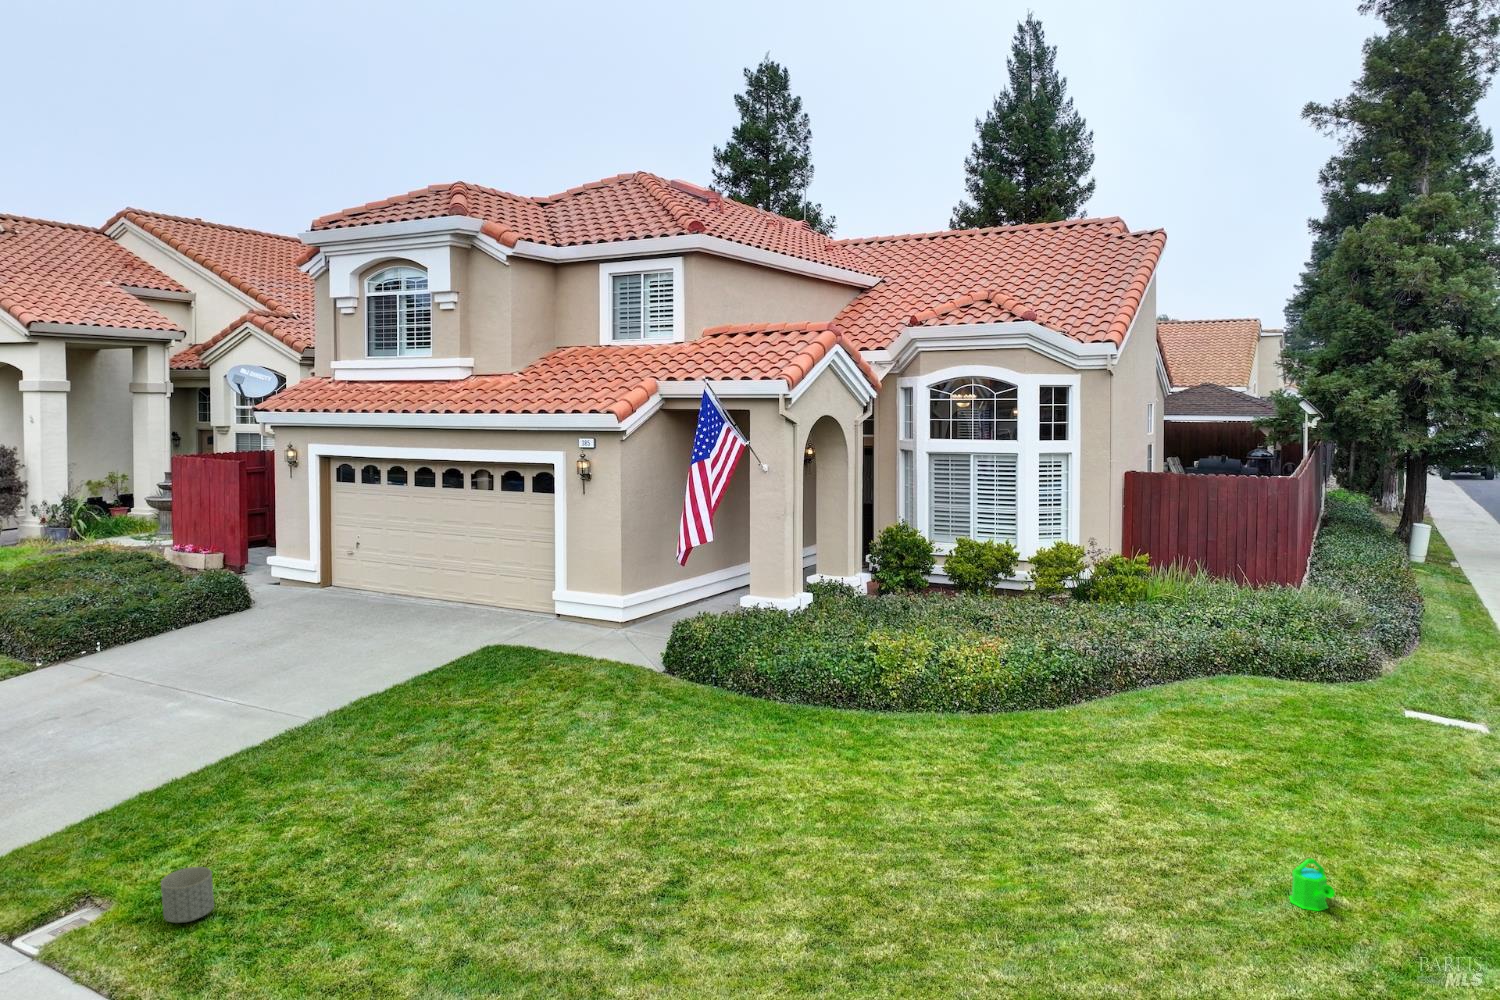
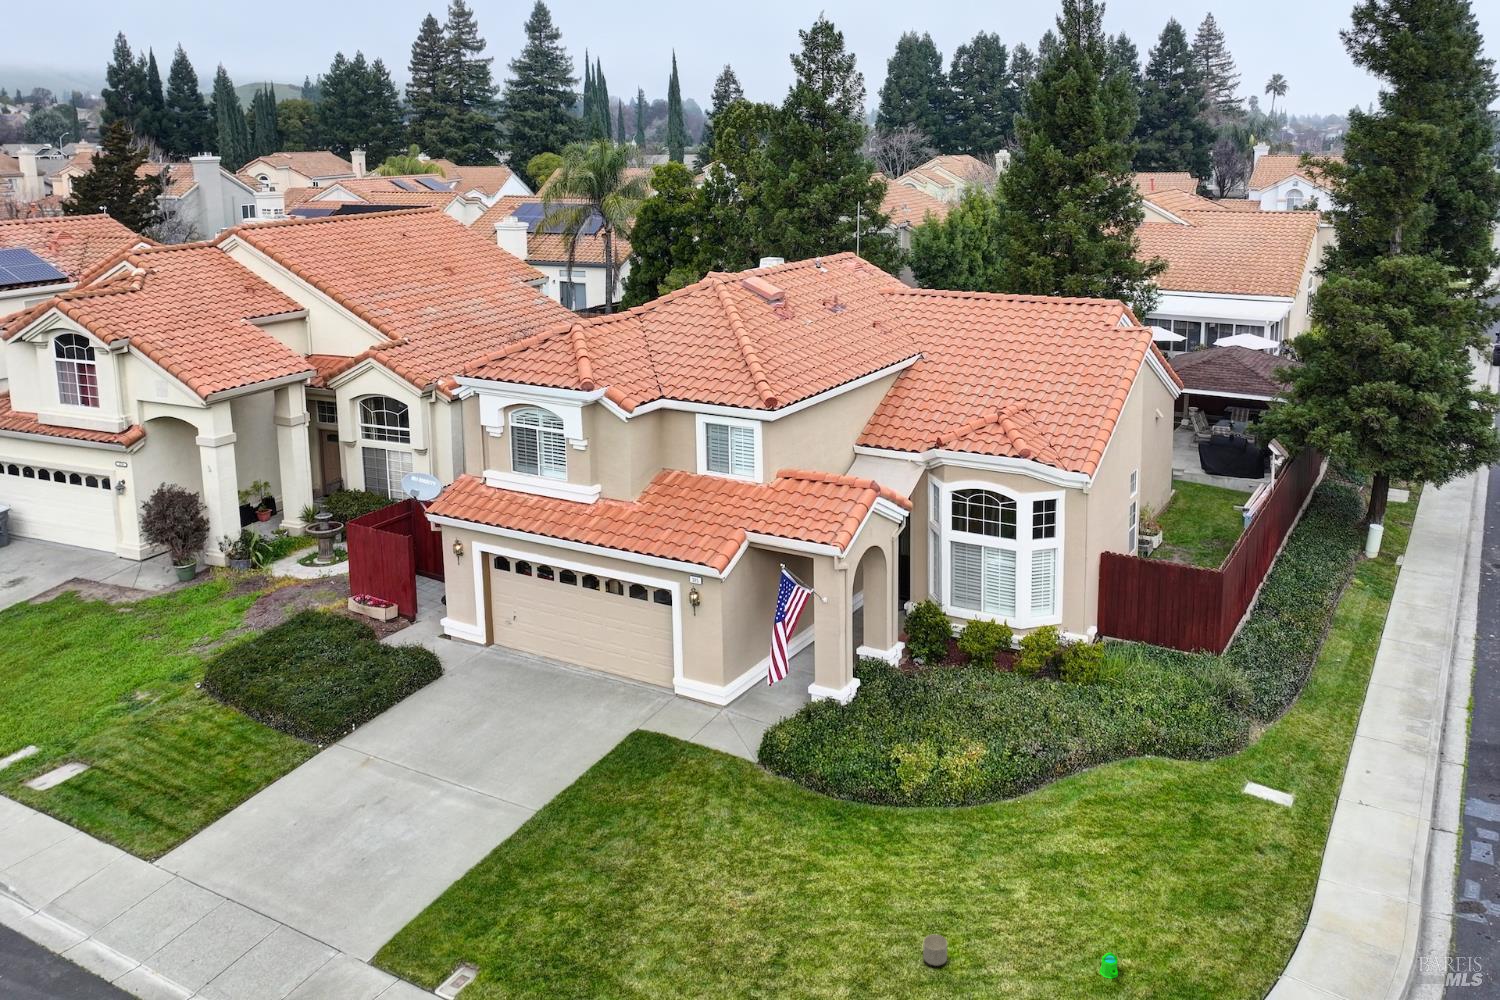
planter: present [161,867,214,923] -> present [923,935,947,966]

